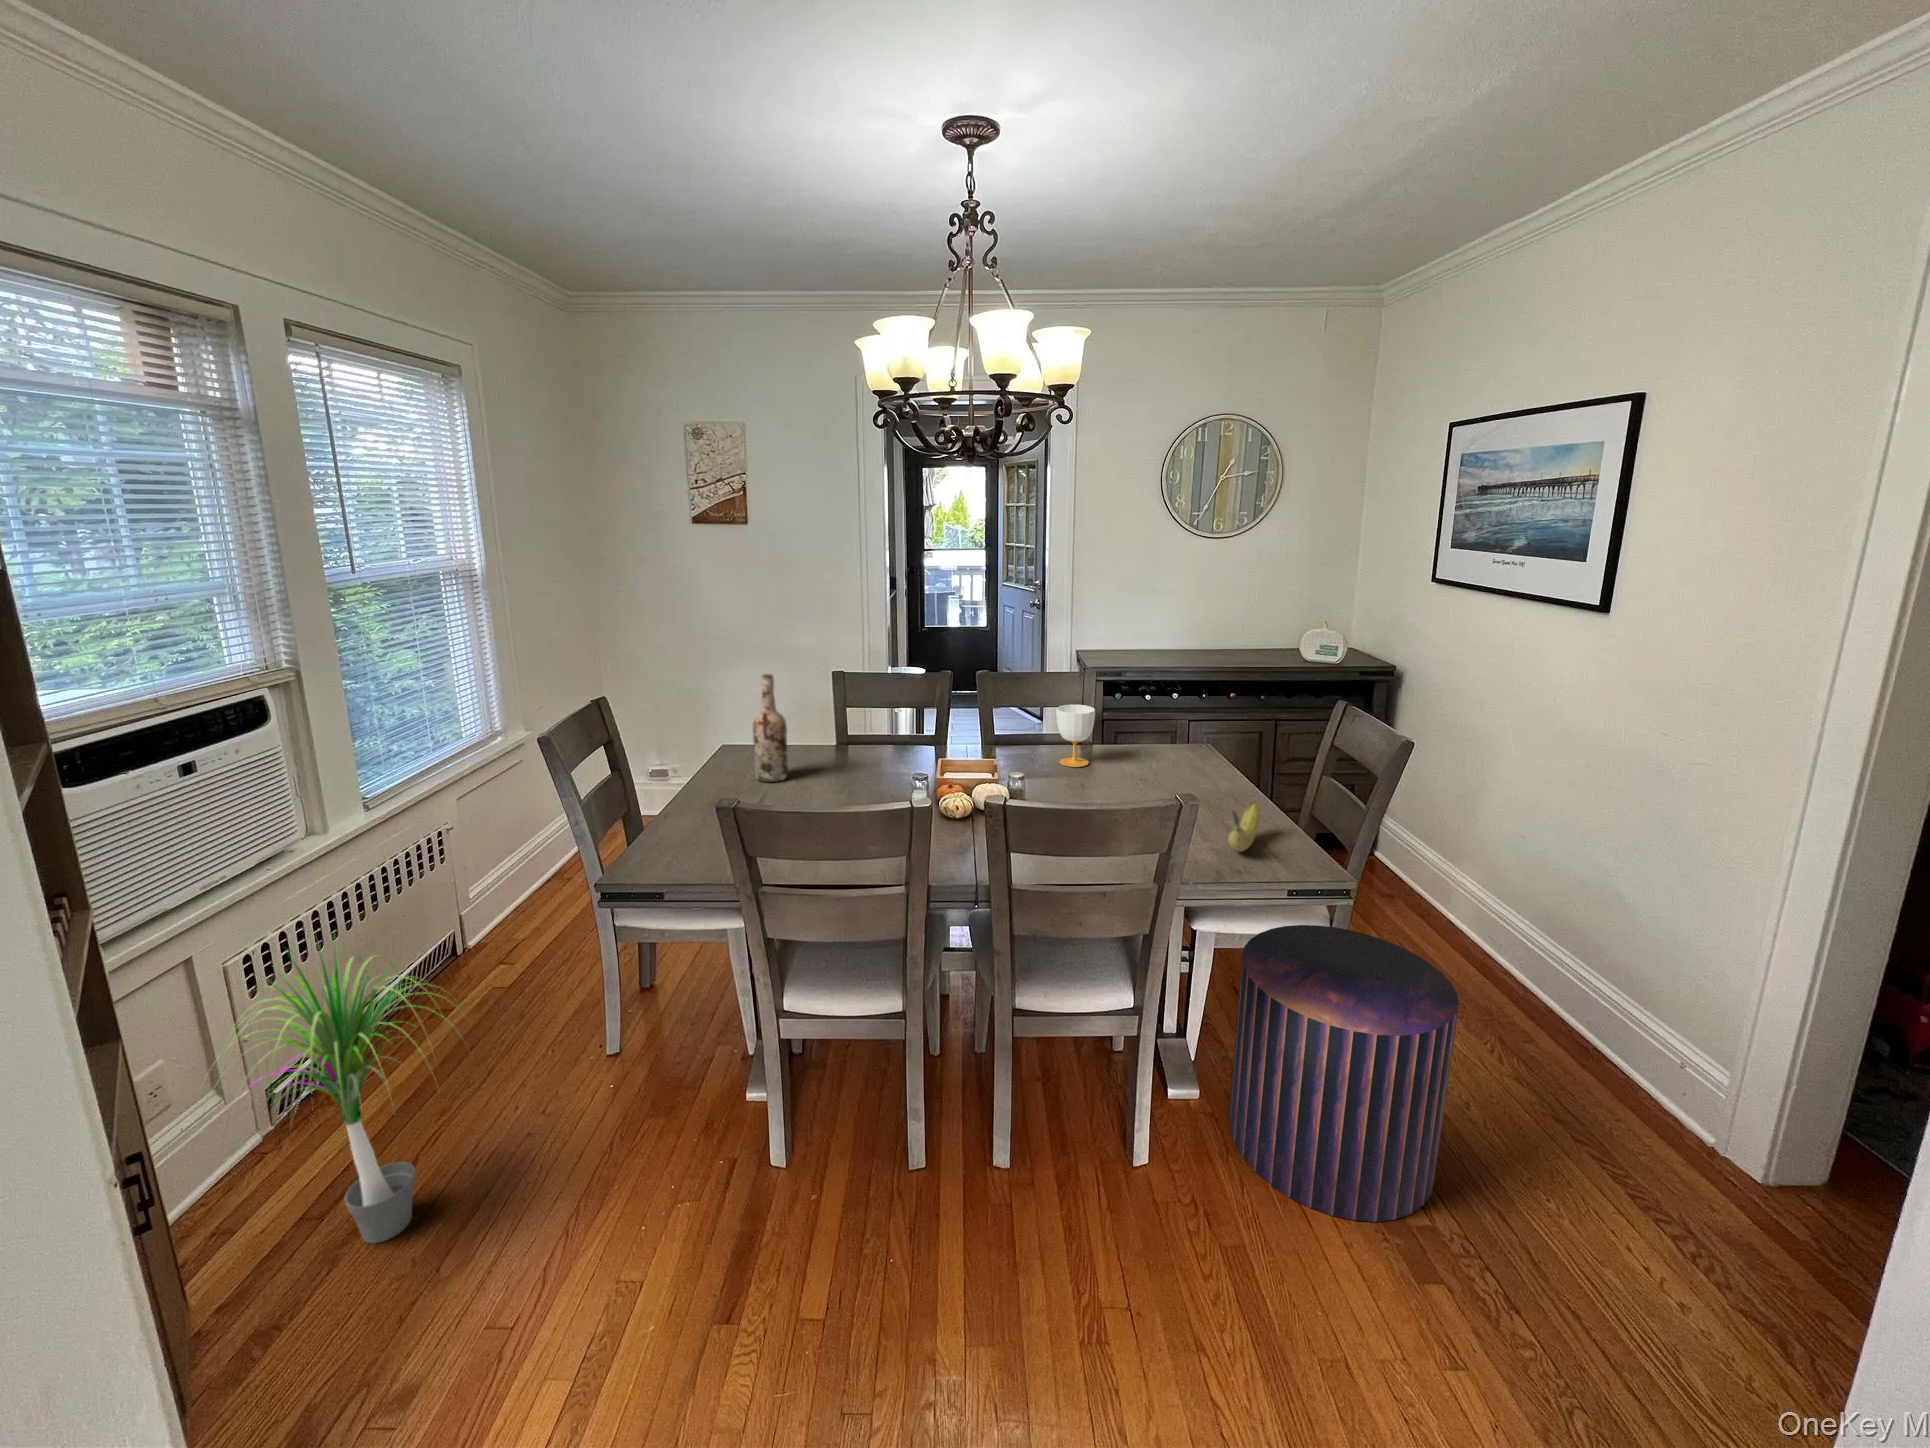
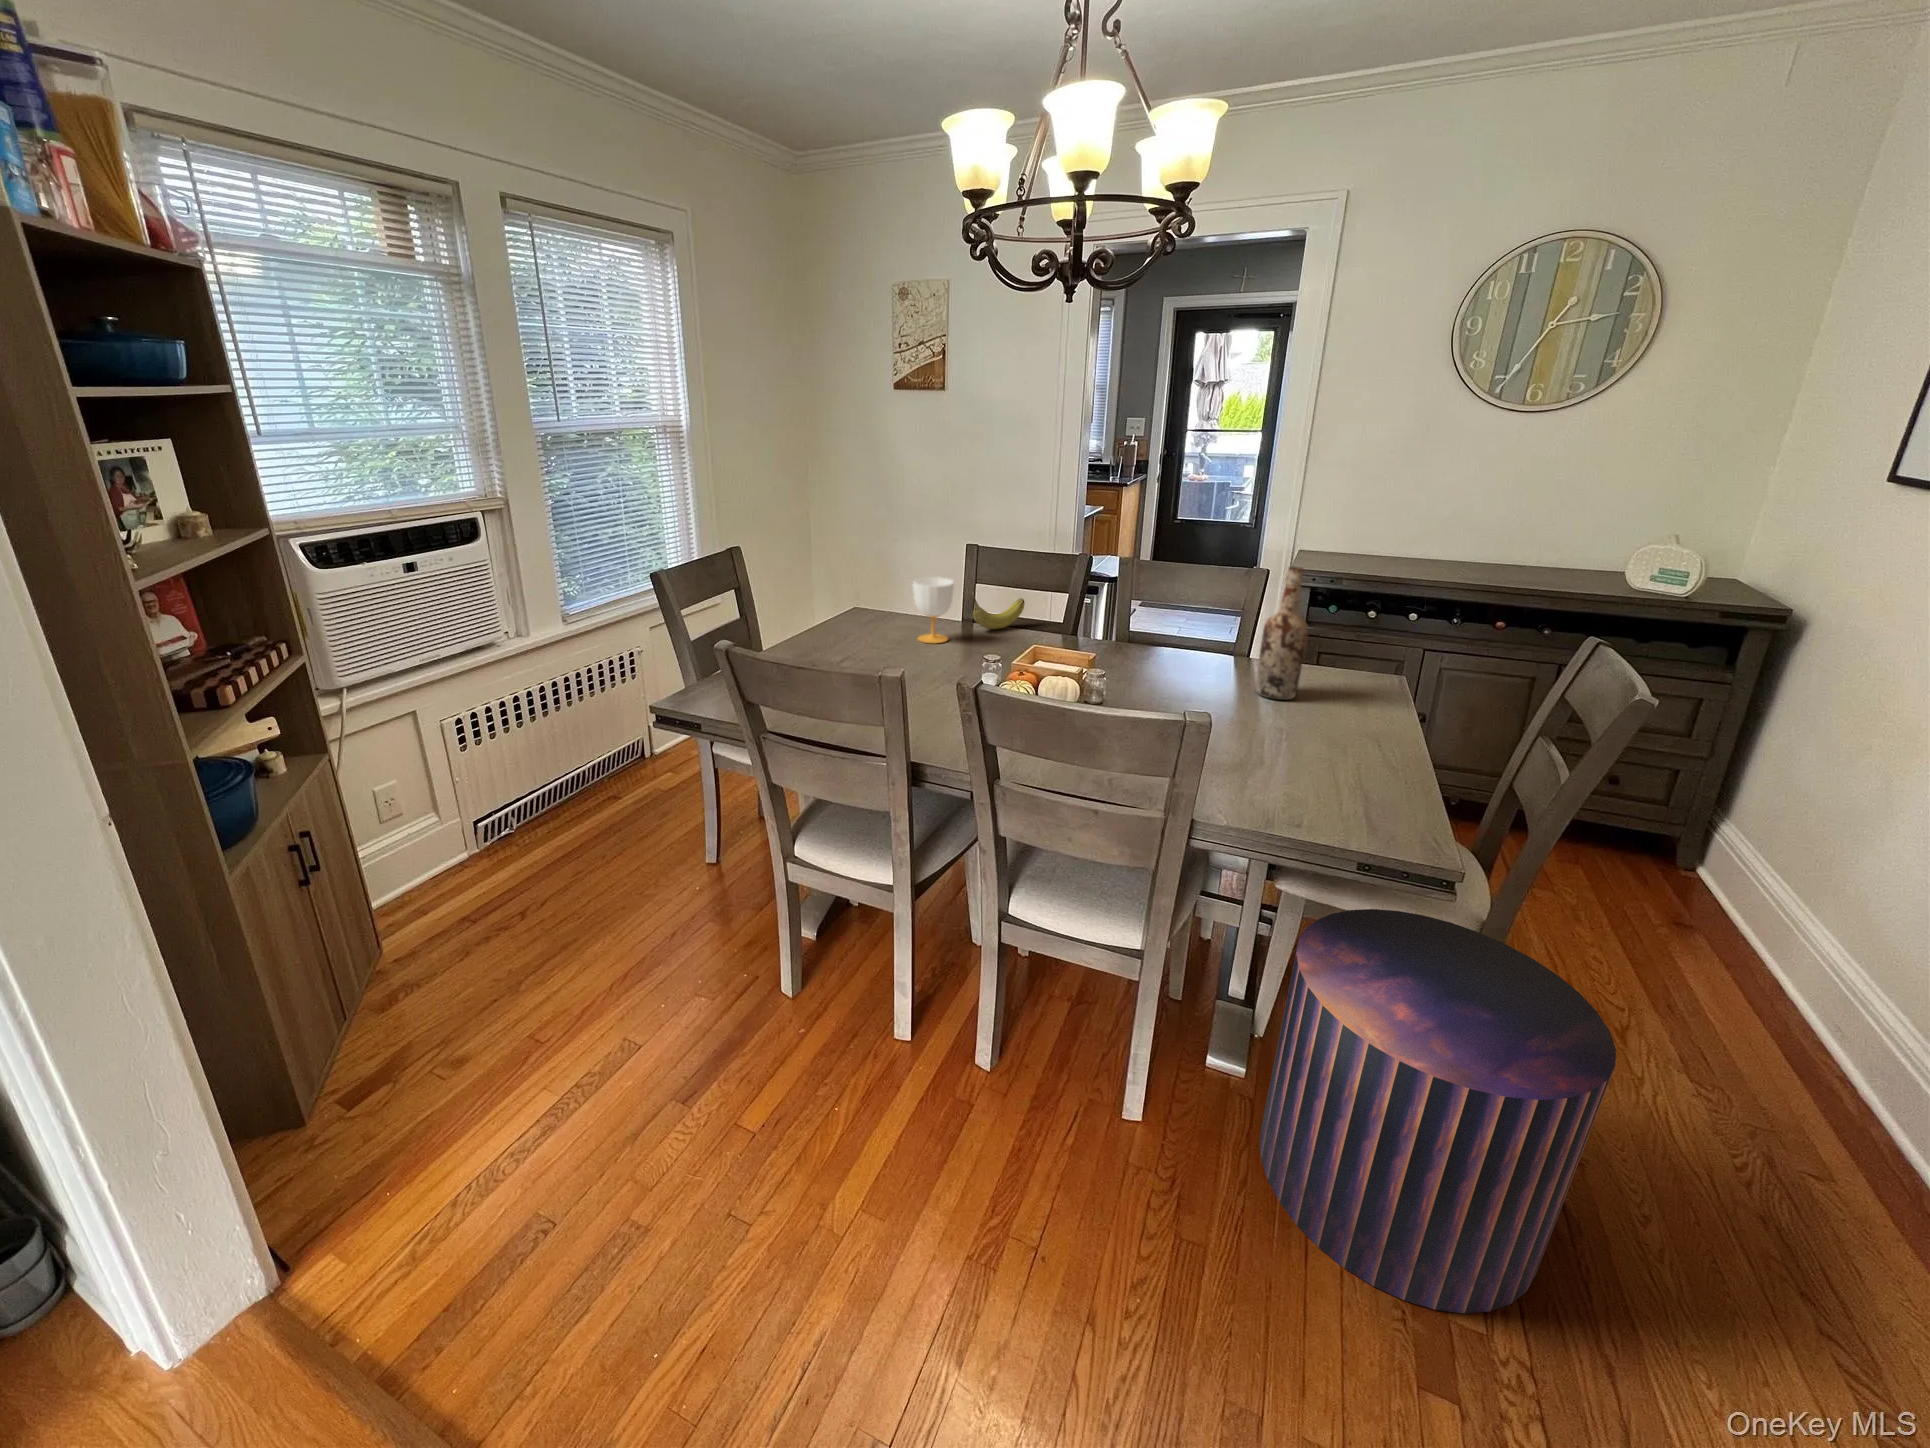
wine bottle: present [753,674,788,782] -> present [1255,567,1308,700]
cup: present [1056,705,1095,767] -> present [913,577,954,644]
fruit: present [1228,802,1259,851] -> present [971,592,1024,629]
potted plant: present [205,937,455,1244] -> none [363,703,568,951]

